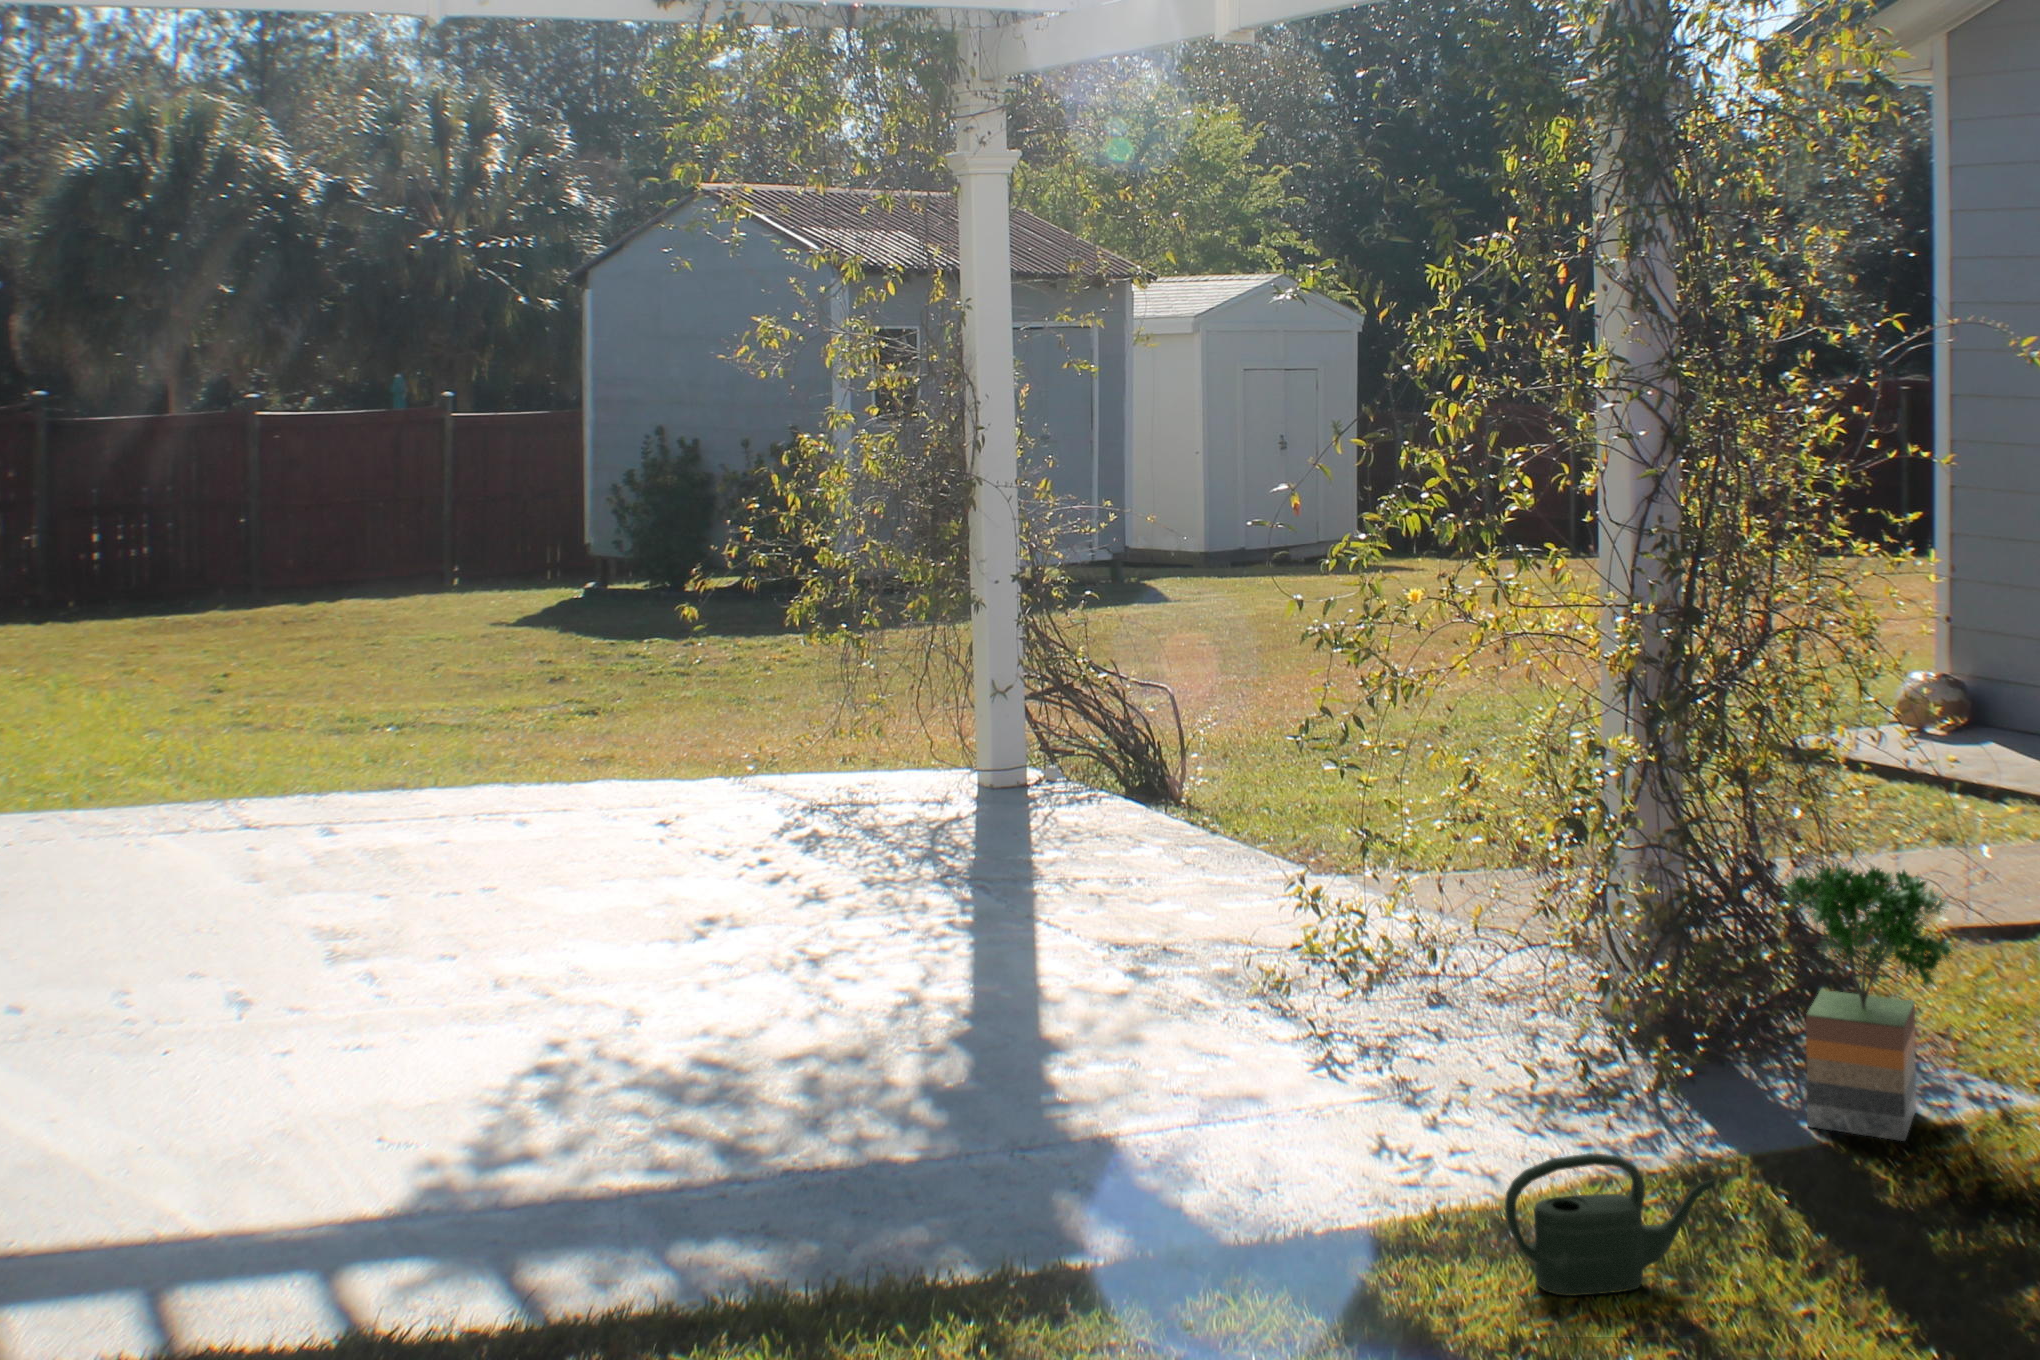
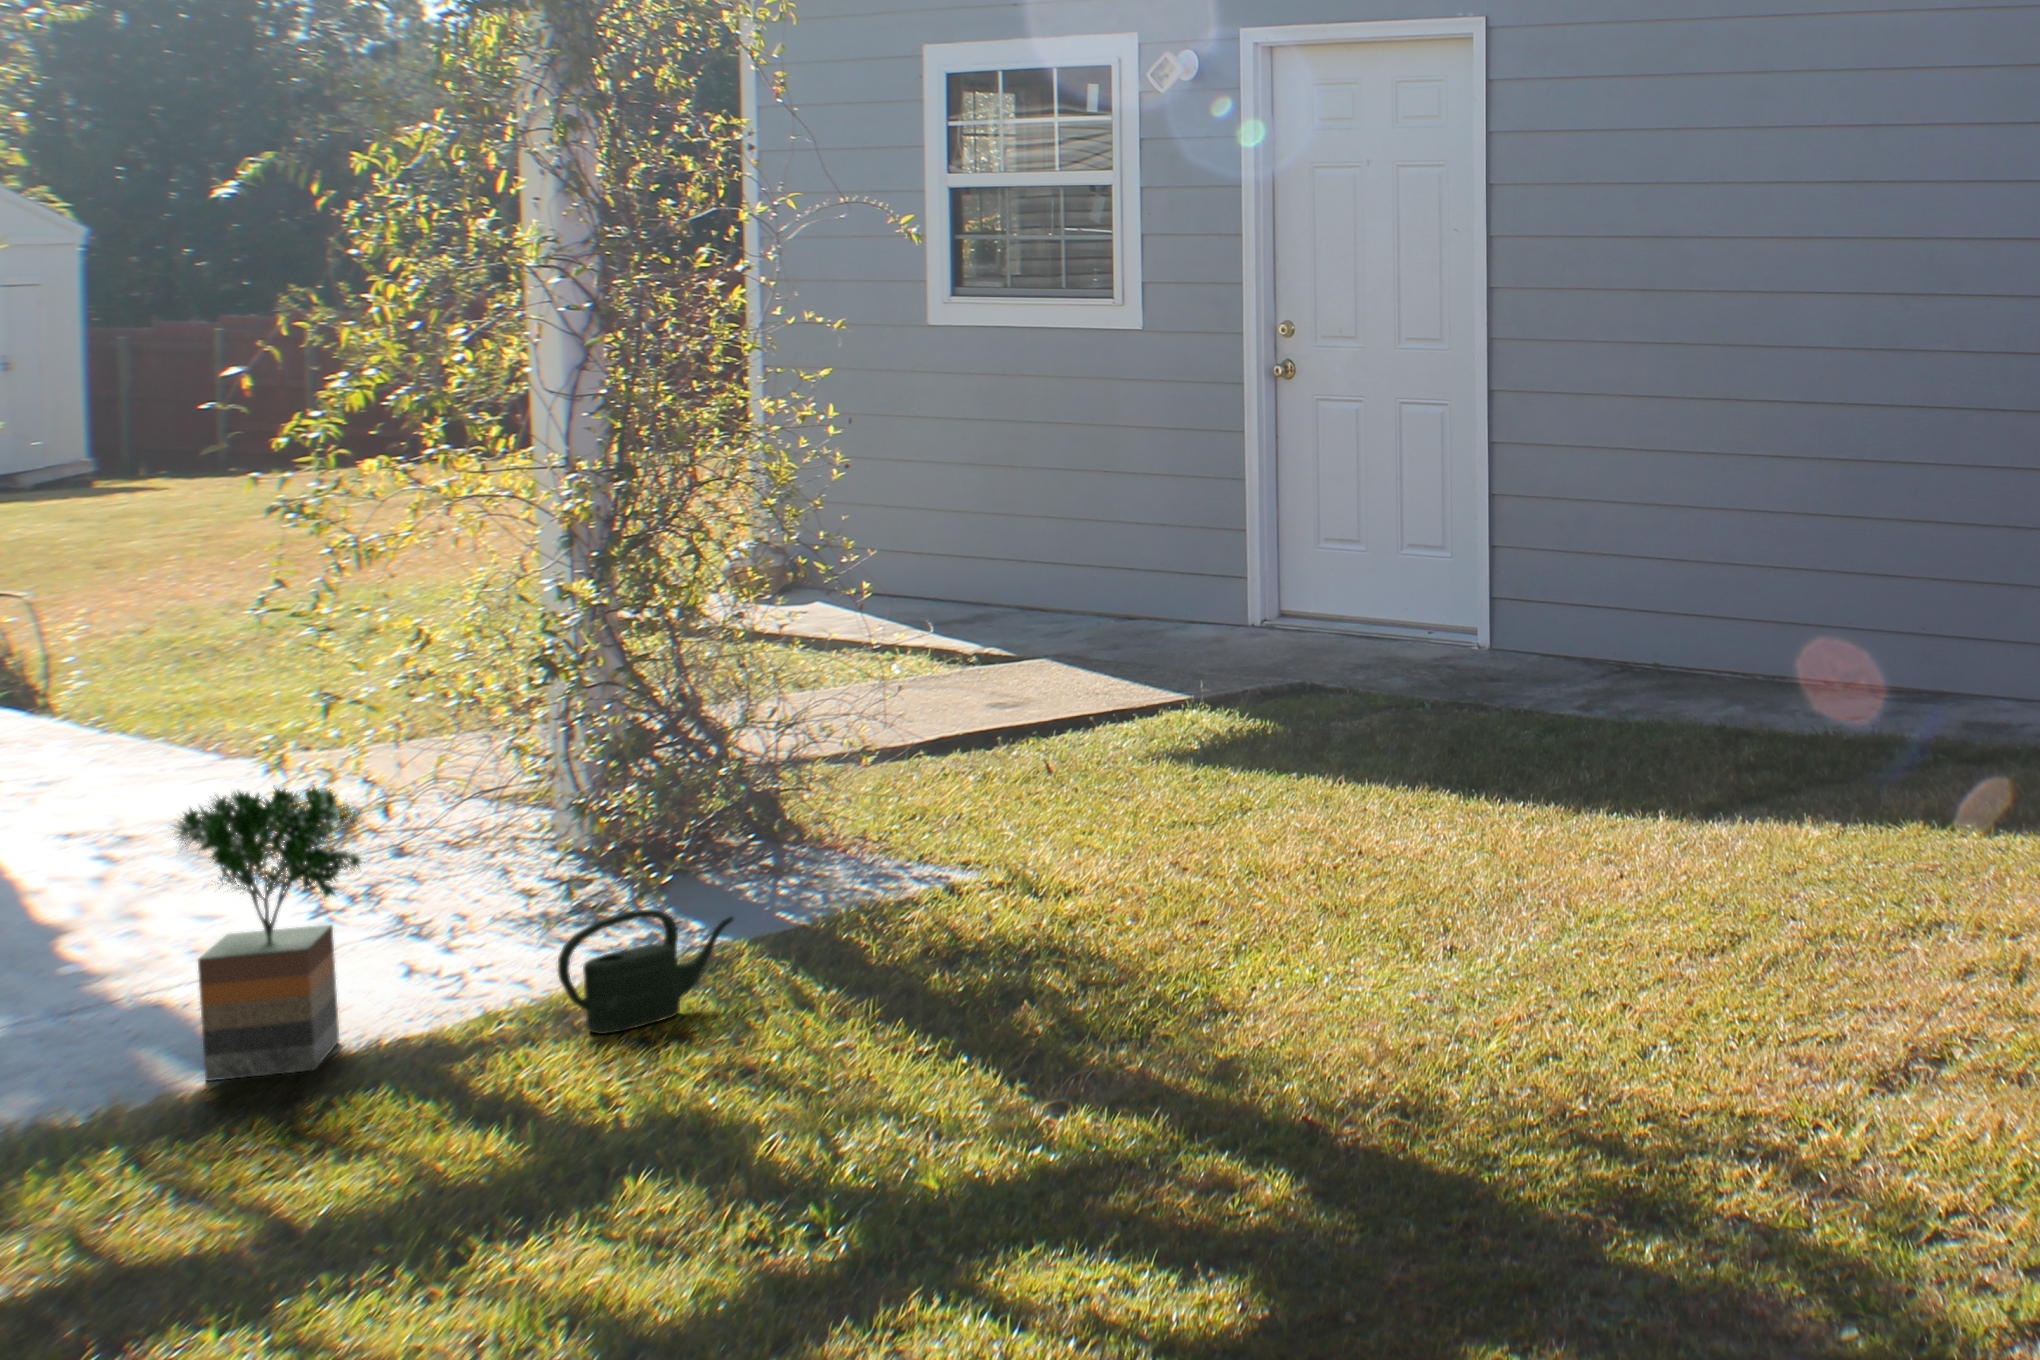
potted tree: present [1783,863,1954,1141] -> present [174,787,365,1081]

